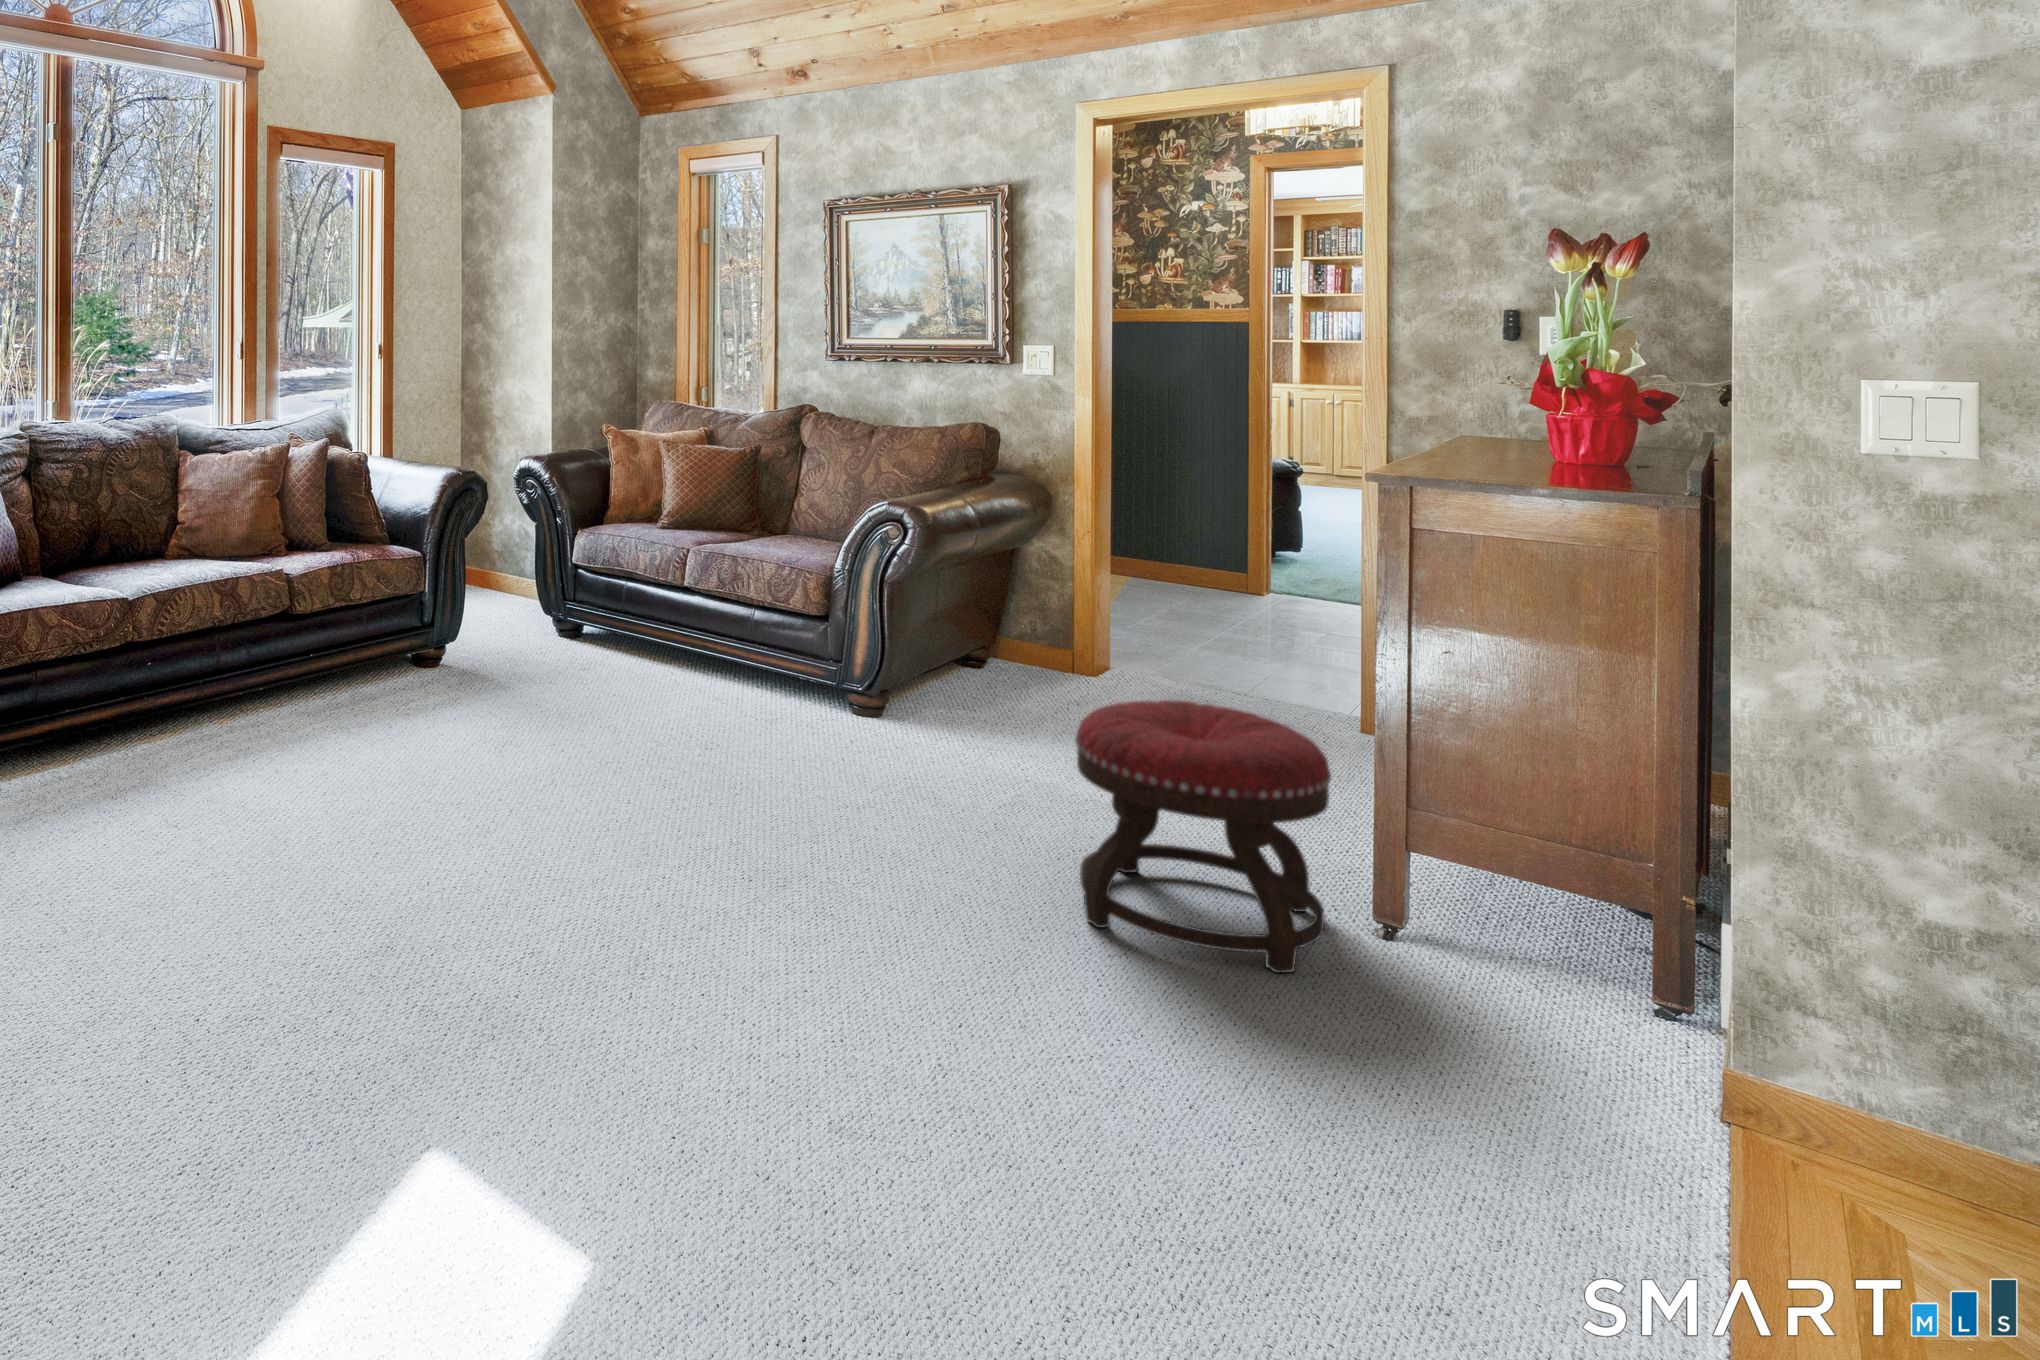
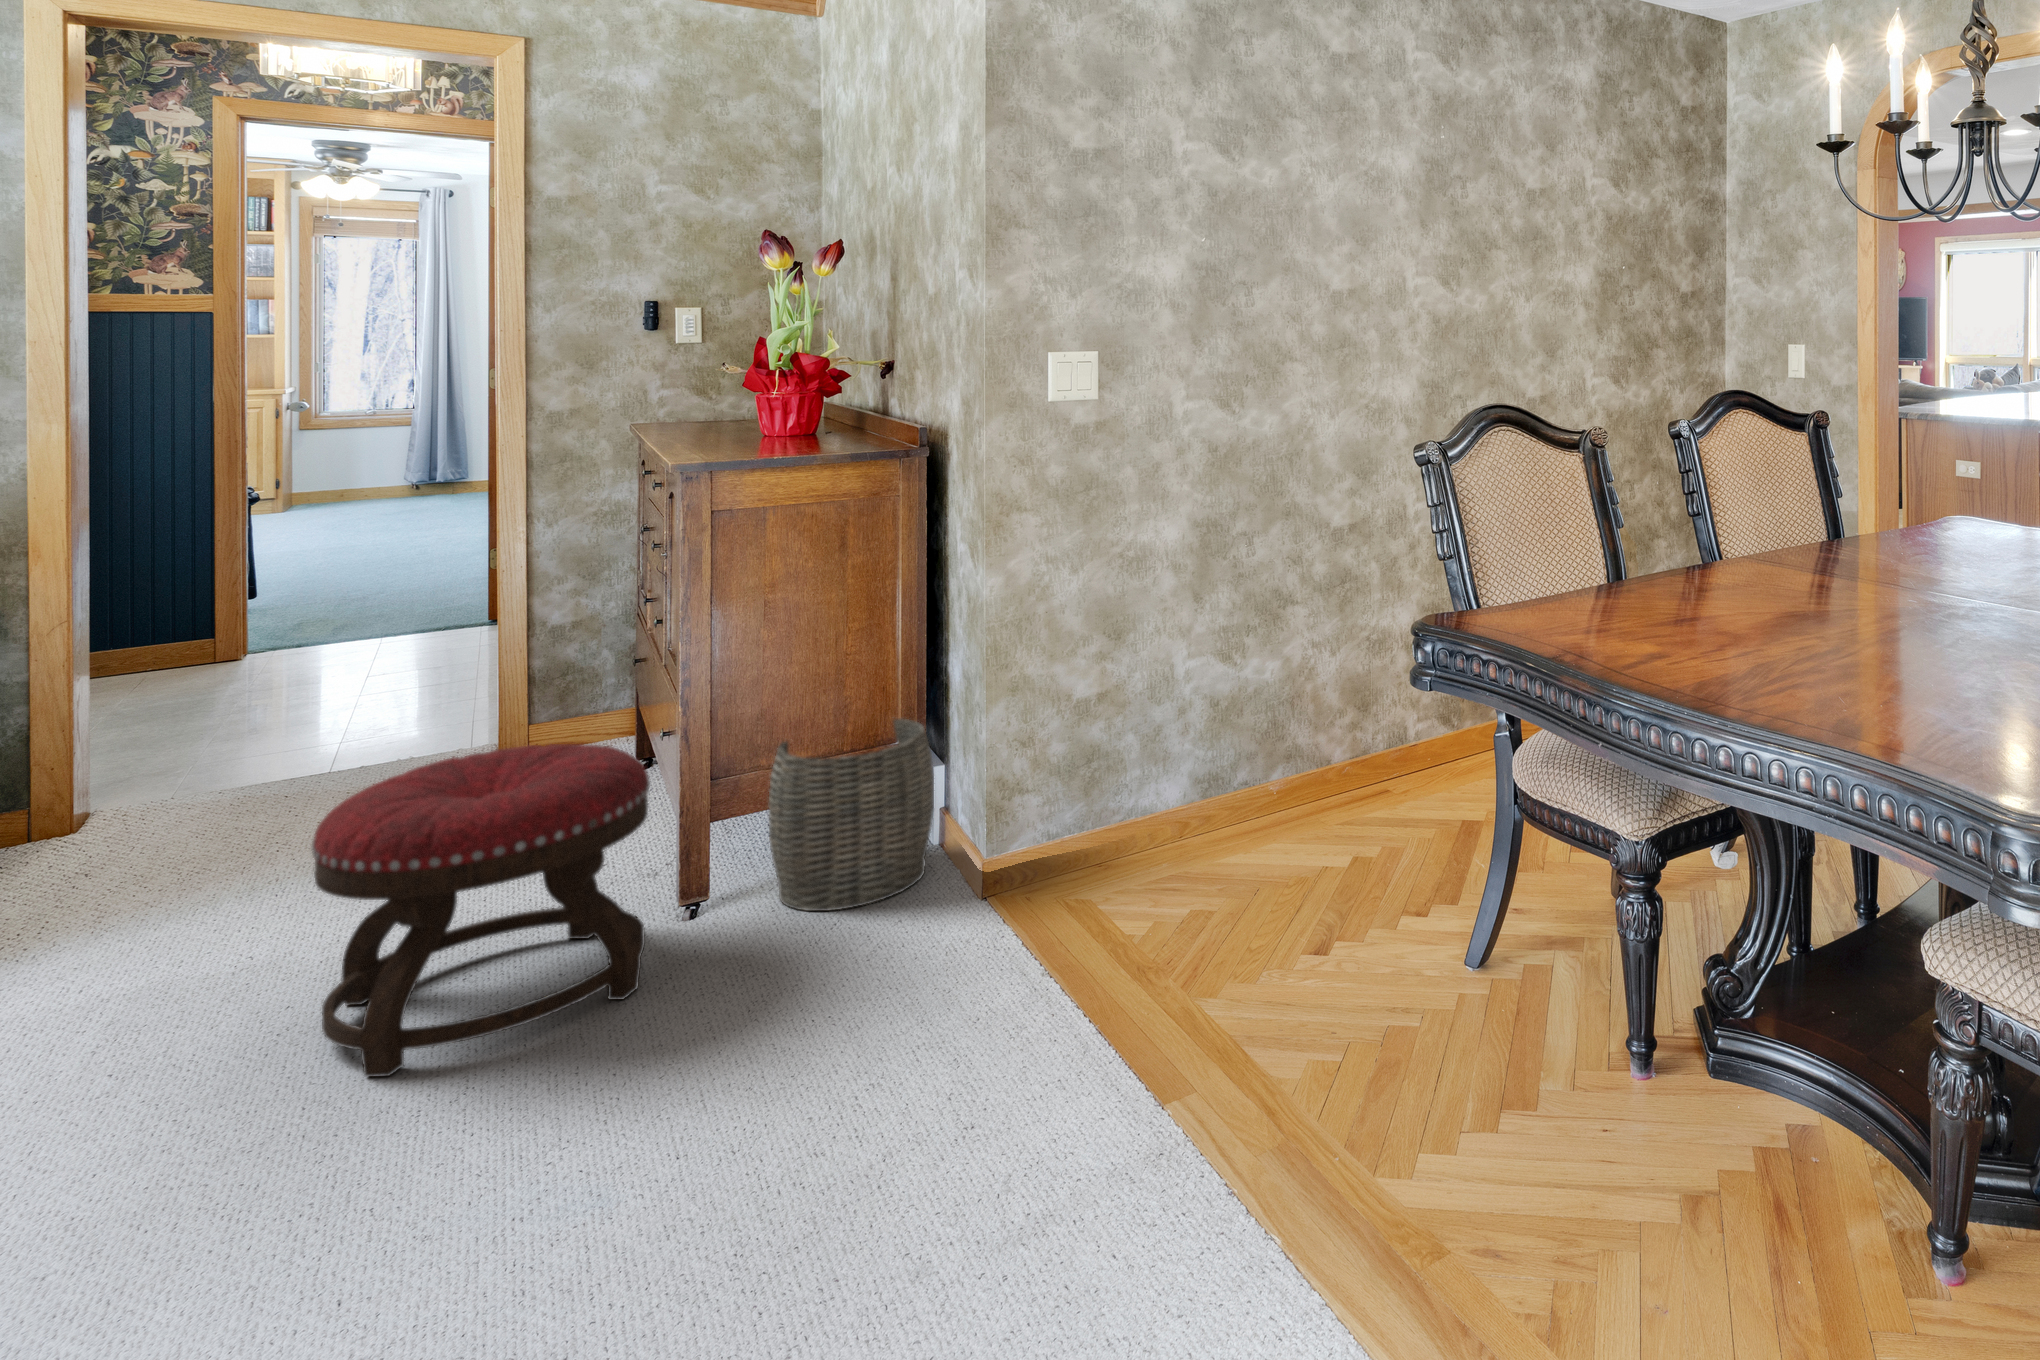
woven basket: none [1473,800,1699,1043] -> present [769,719,934,911]

